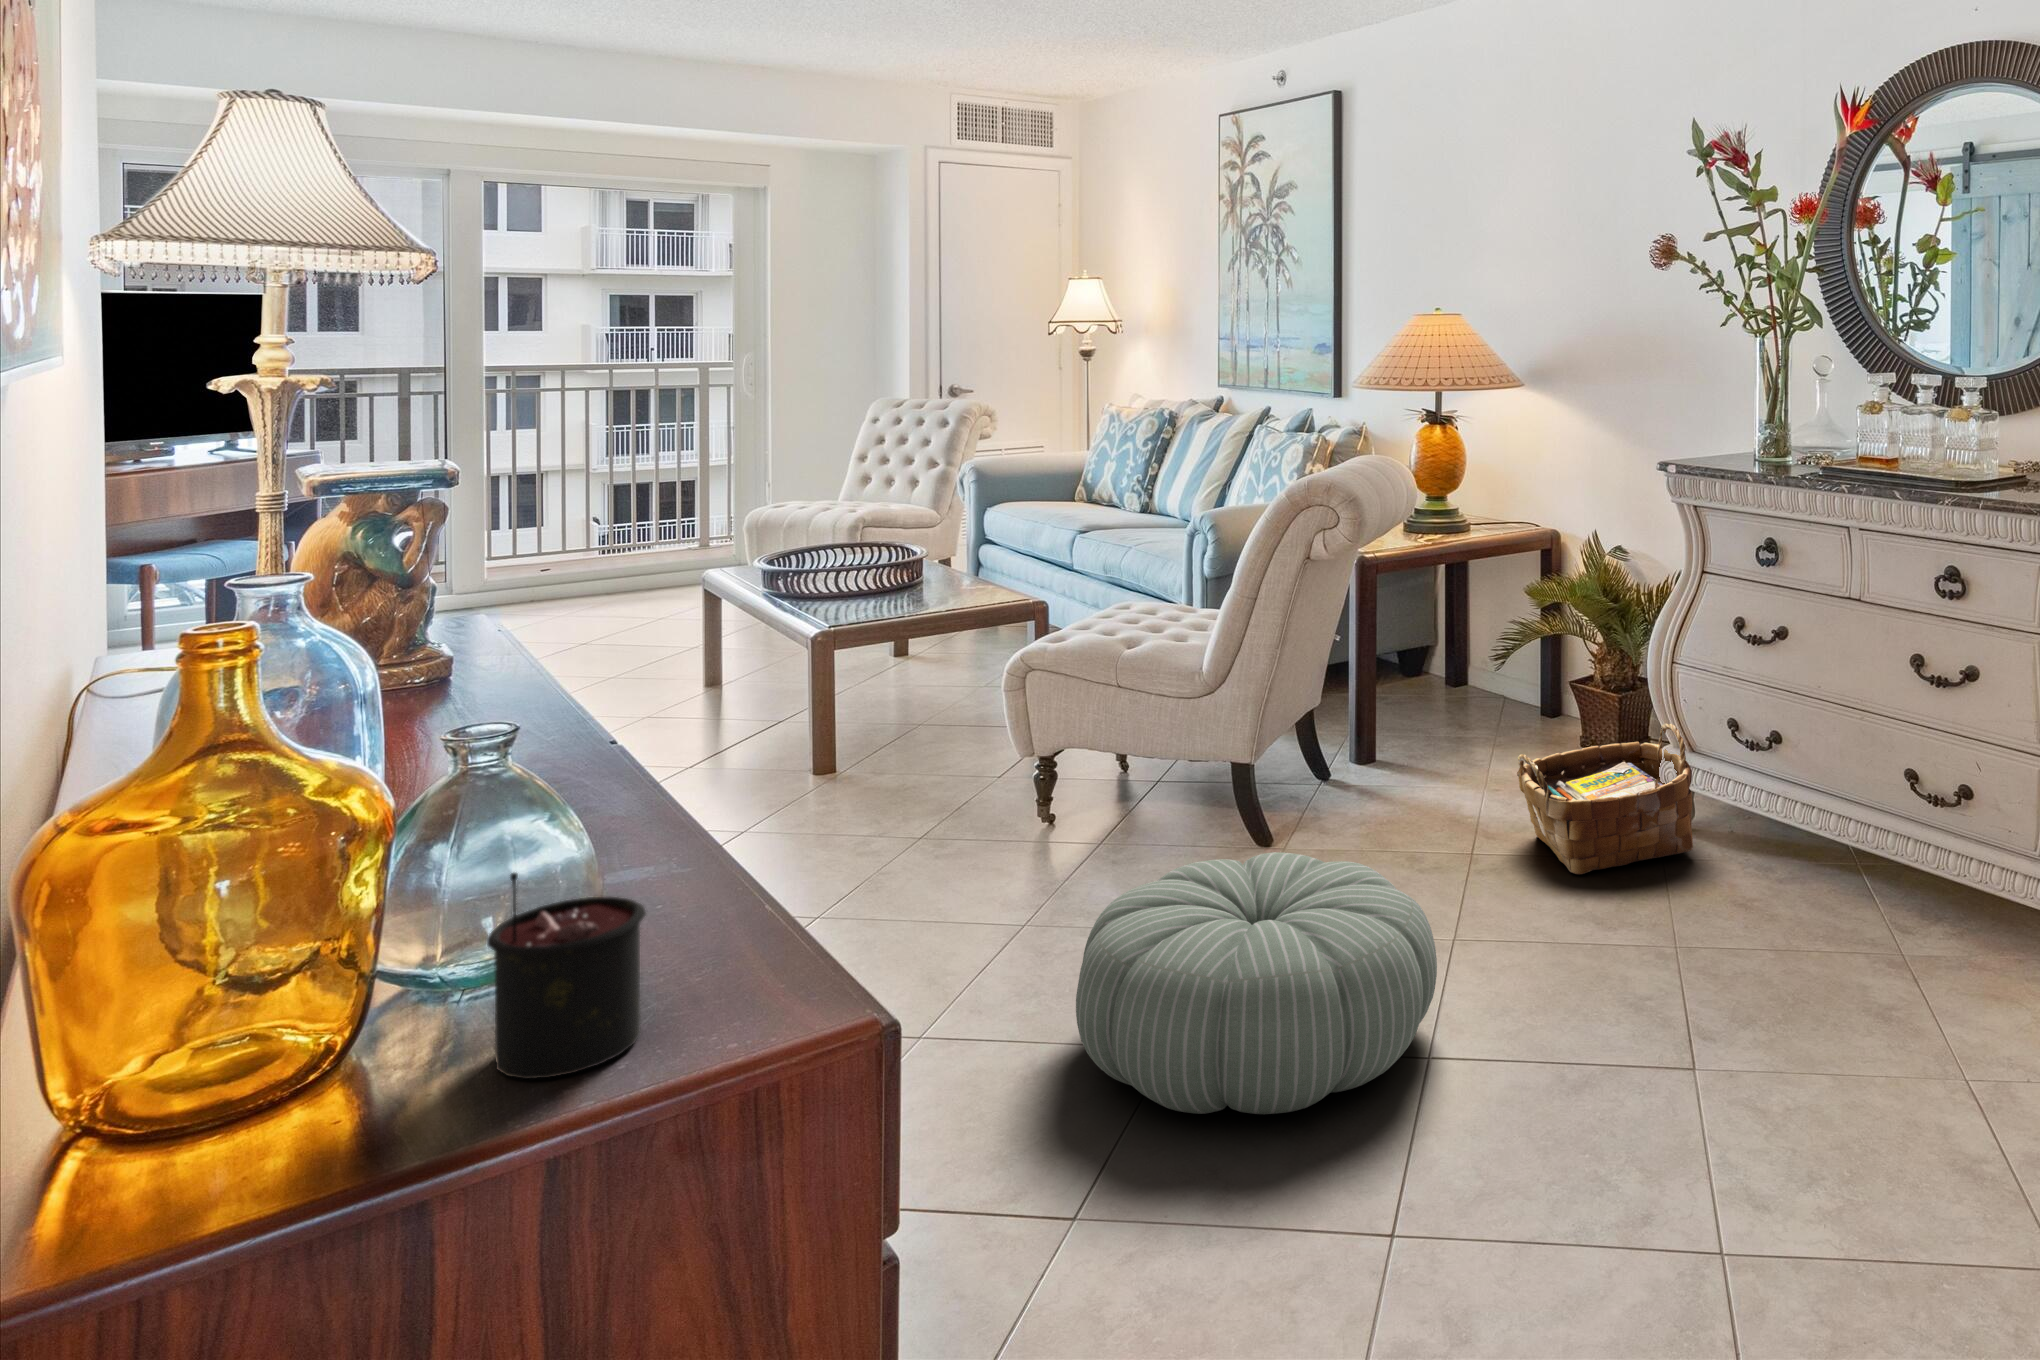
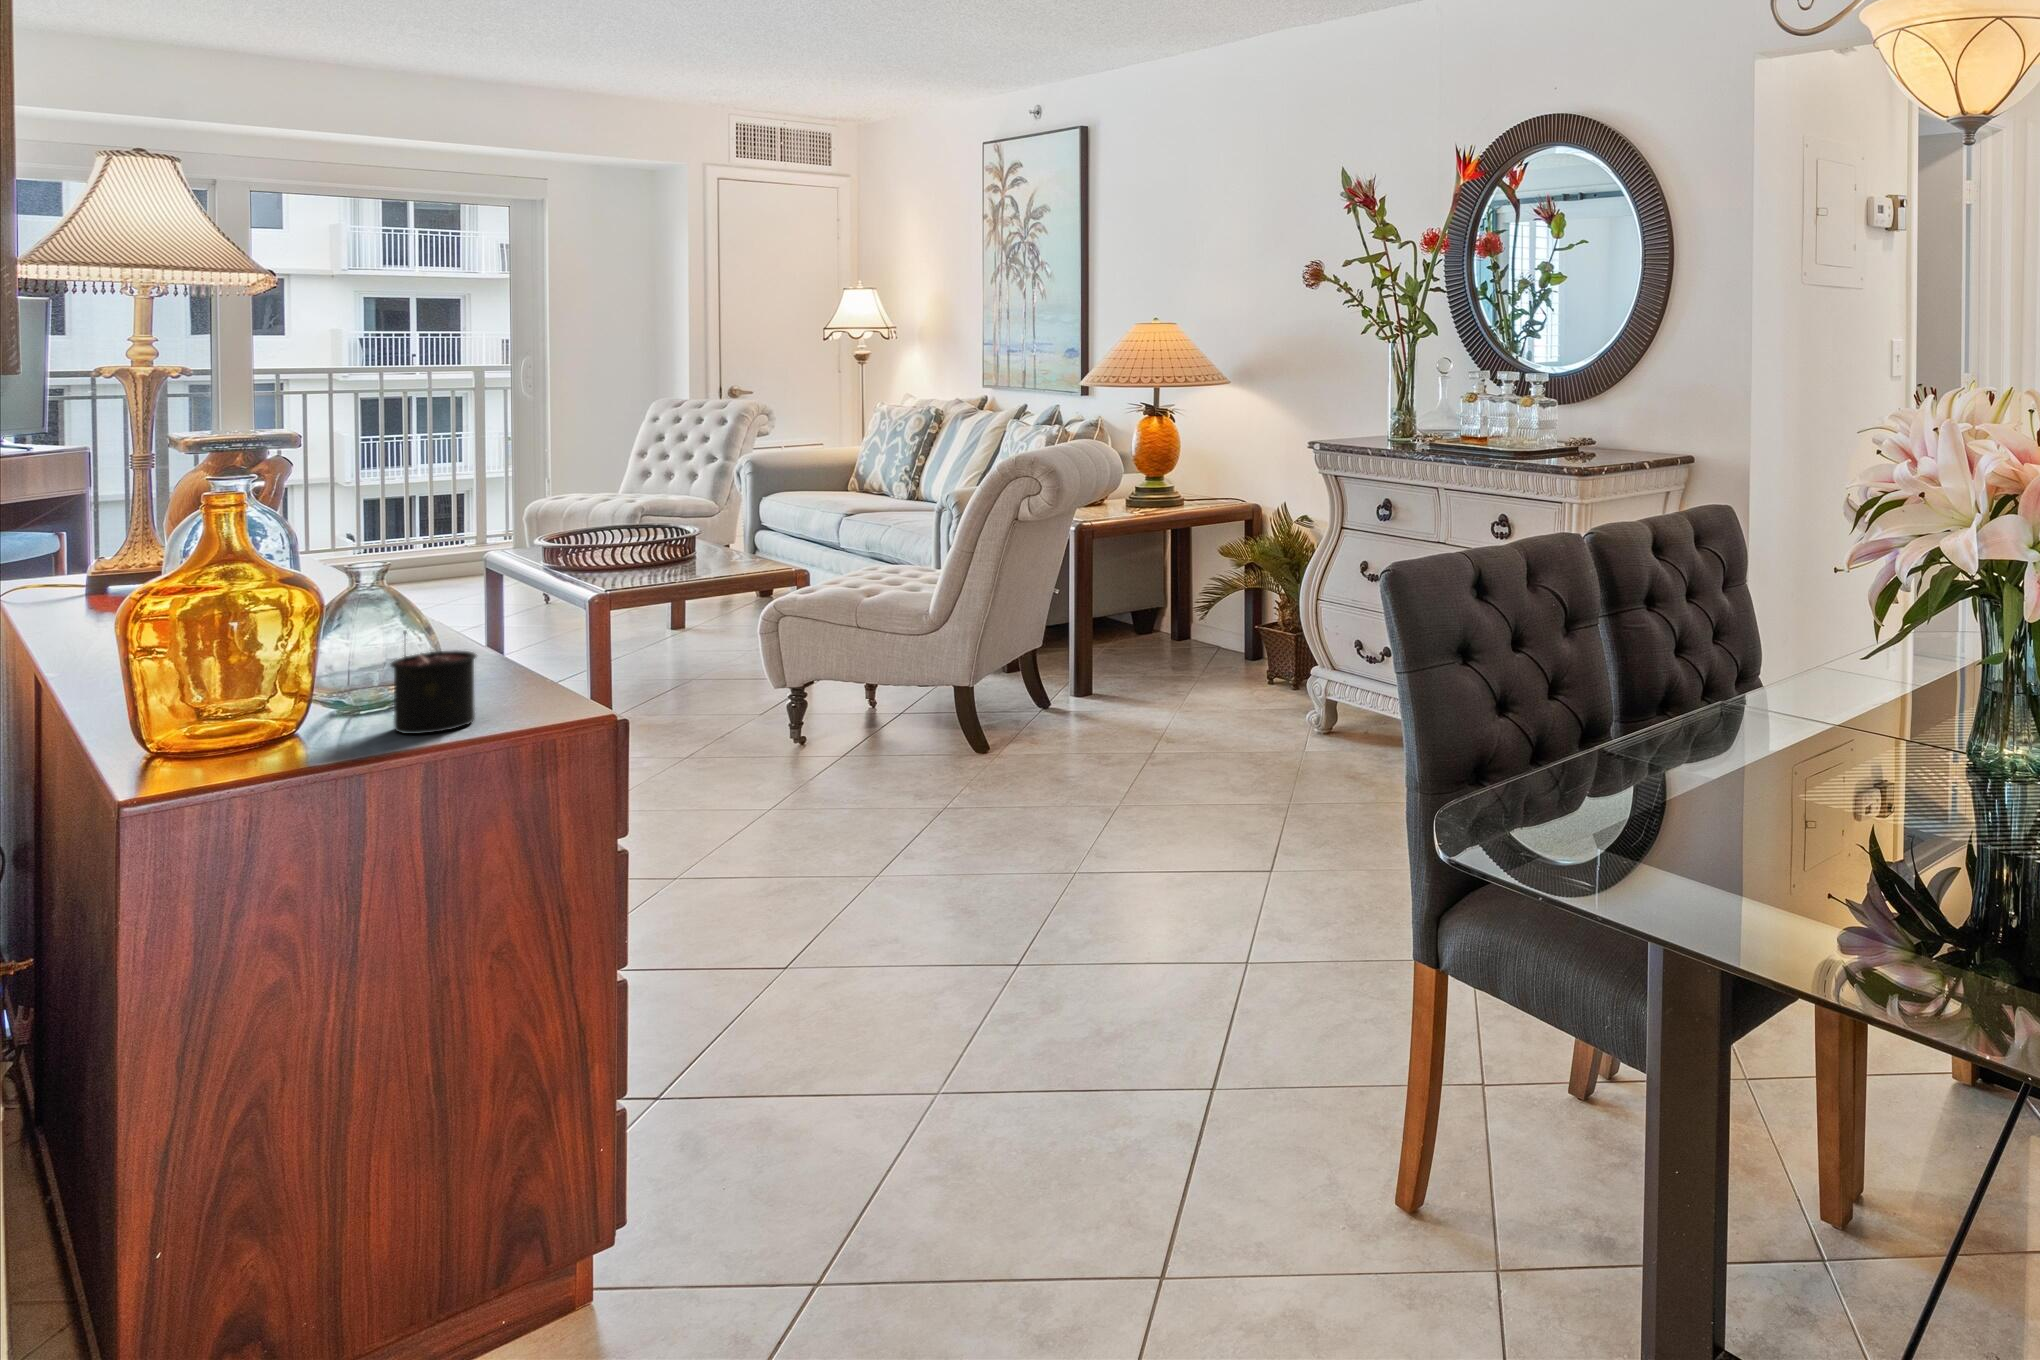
woven basket: present [1517,723,1693,874] -> none [1186,648,1326,764]
pouf: present [1076,852,1437,1114] -> none [796,737,1081,910]

